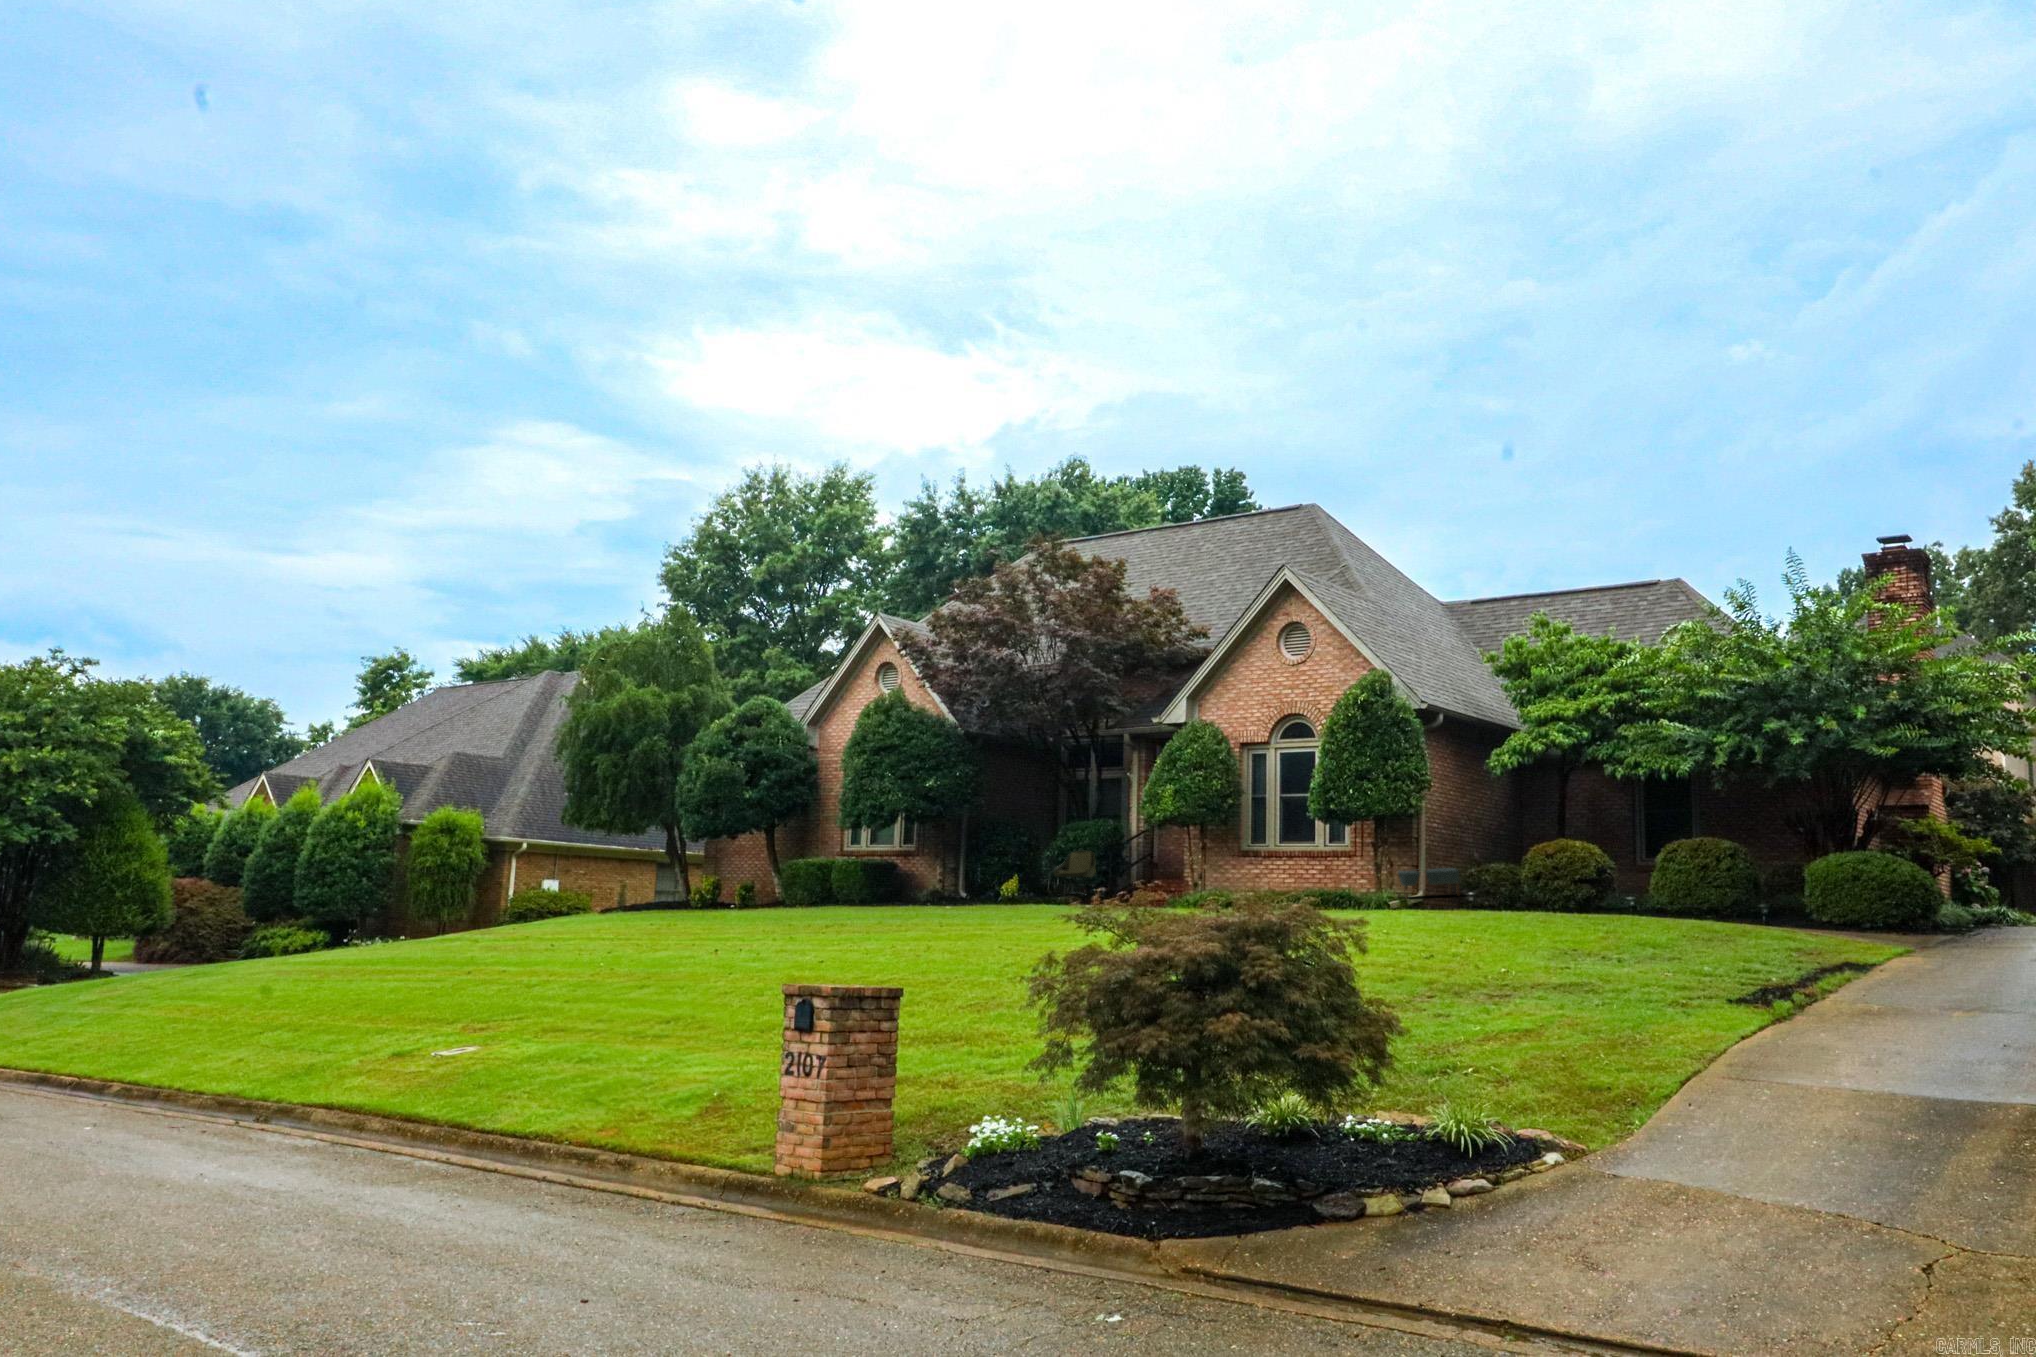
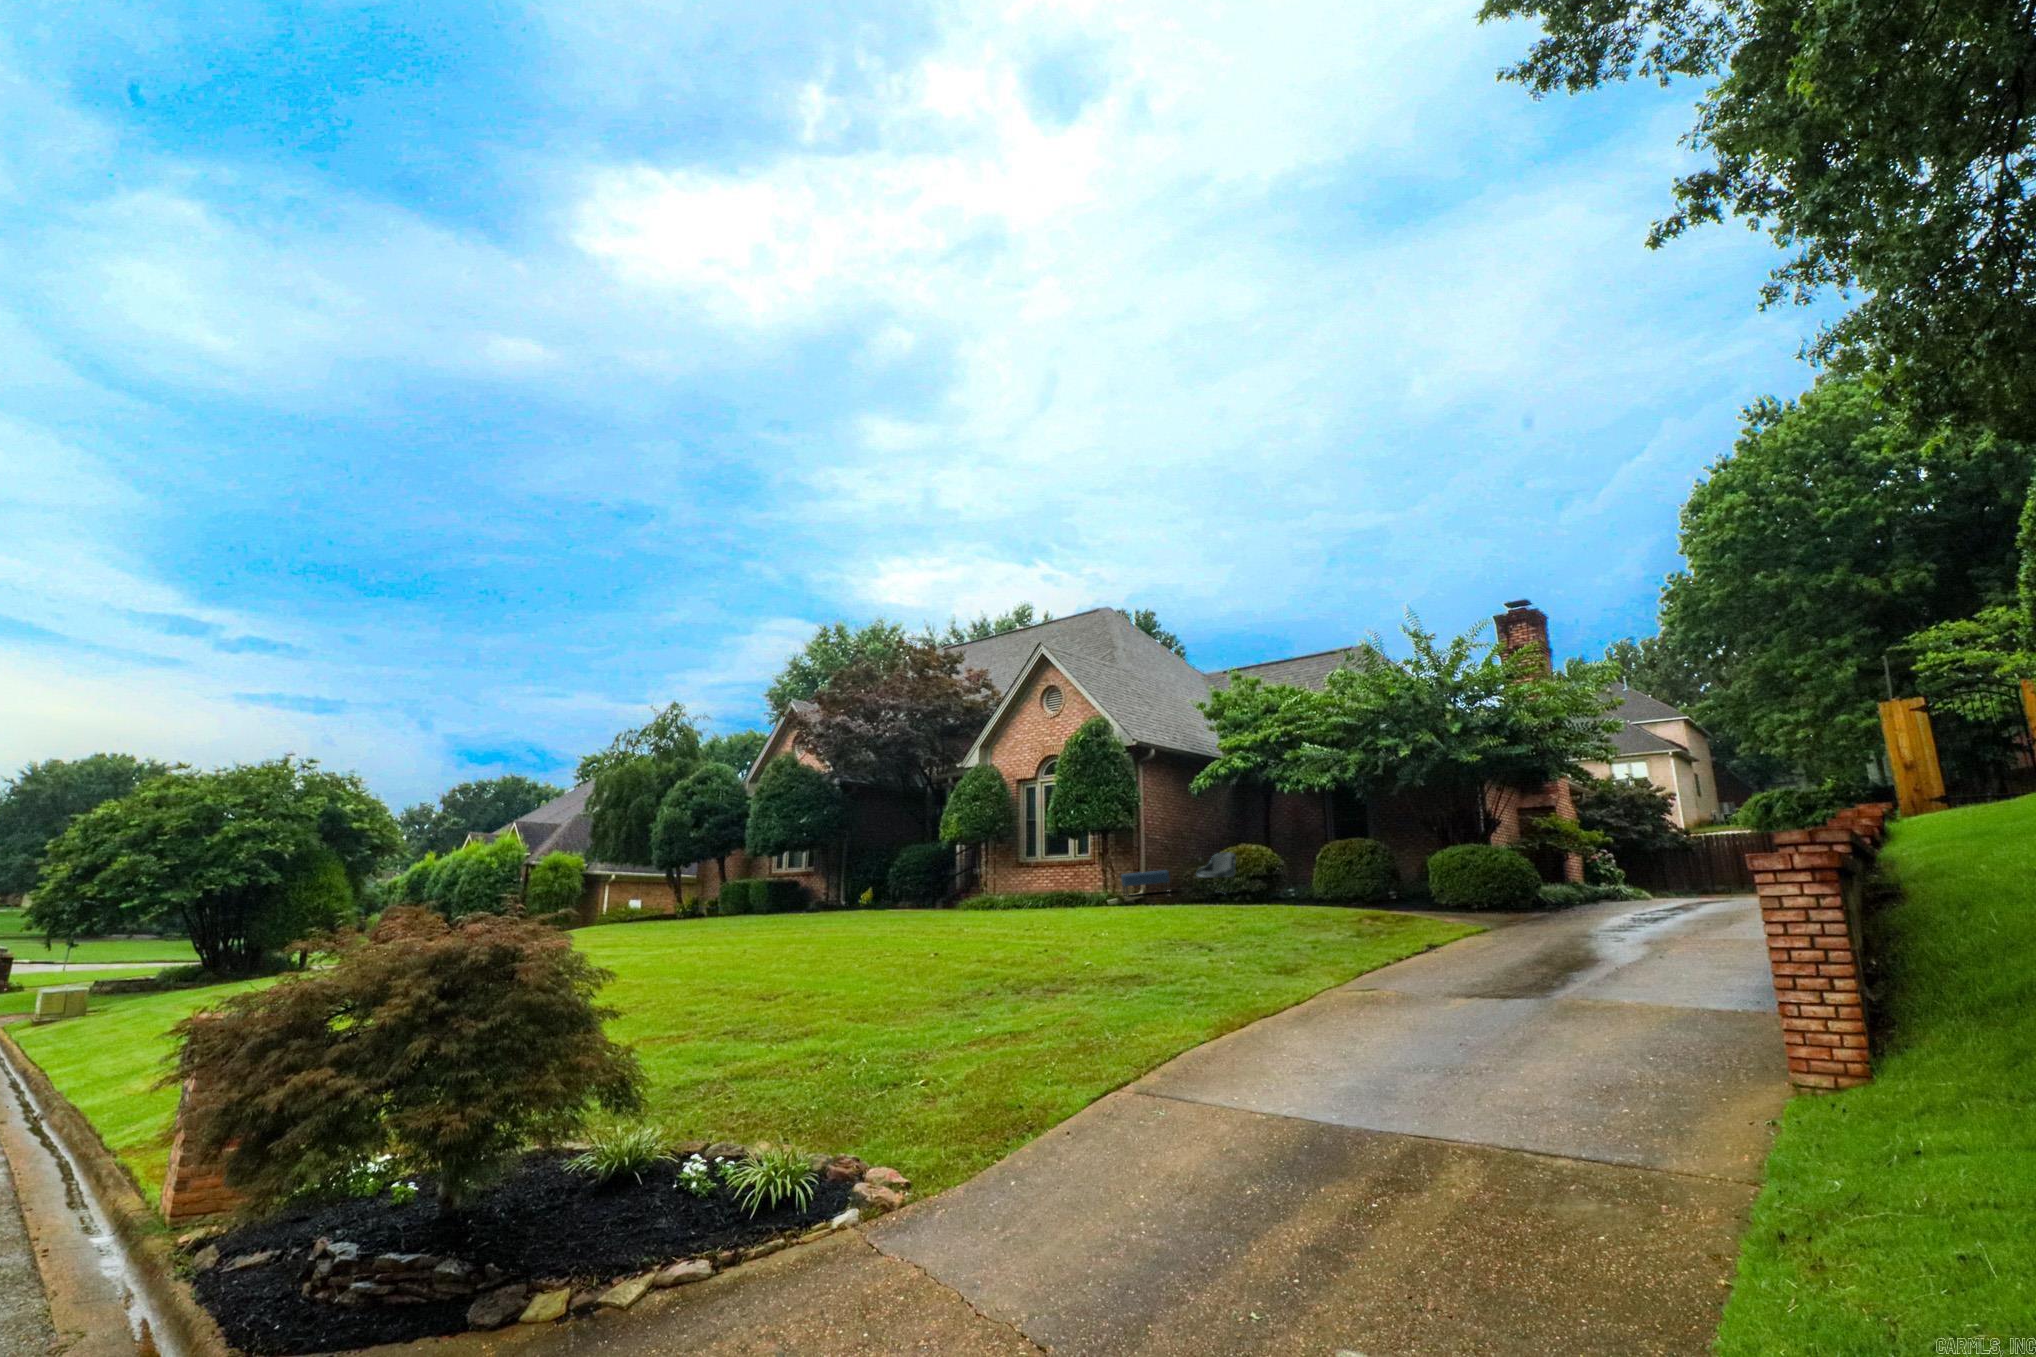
lounge chair: present [1054,851,1095,896] -> present [1196,852,1236,893]

